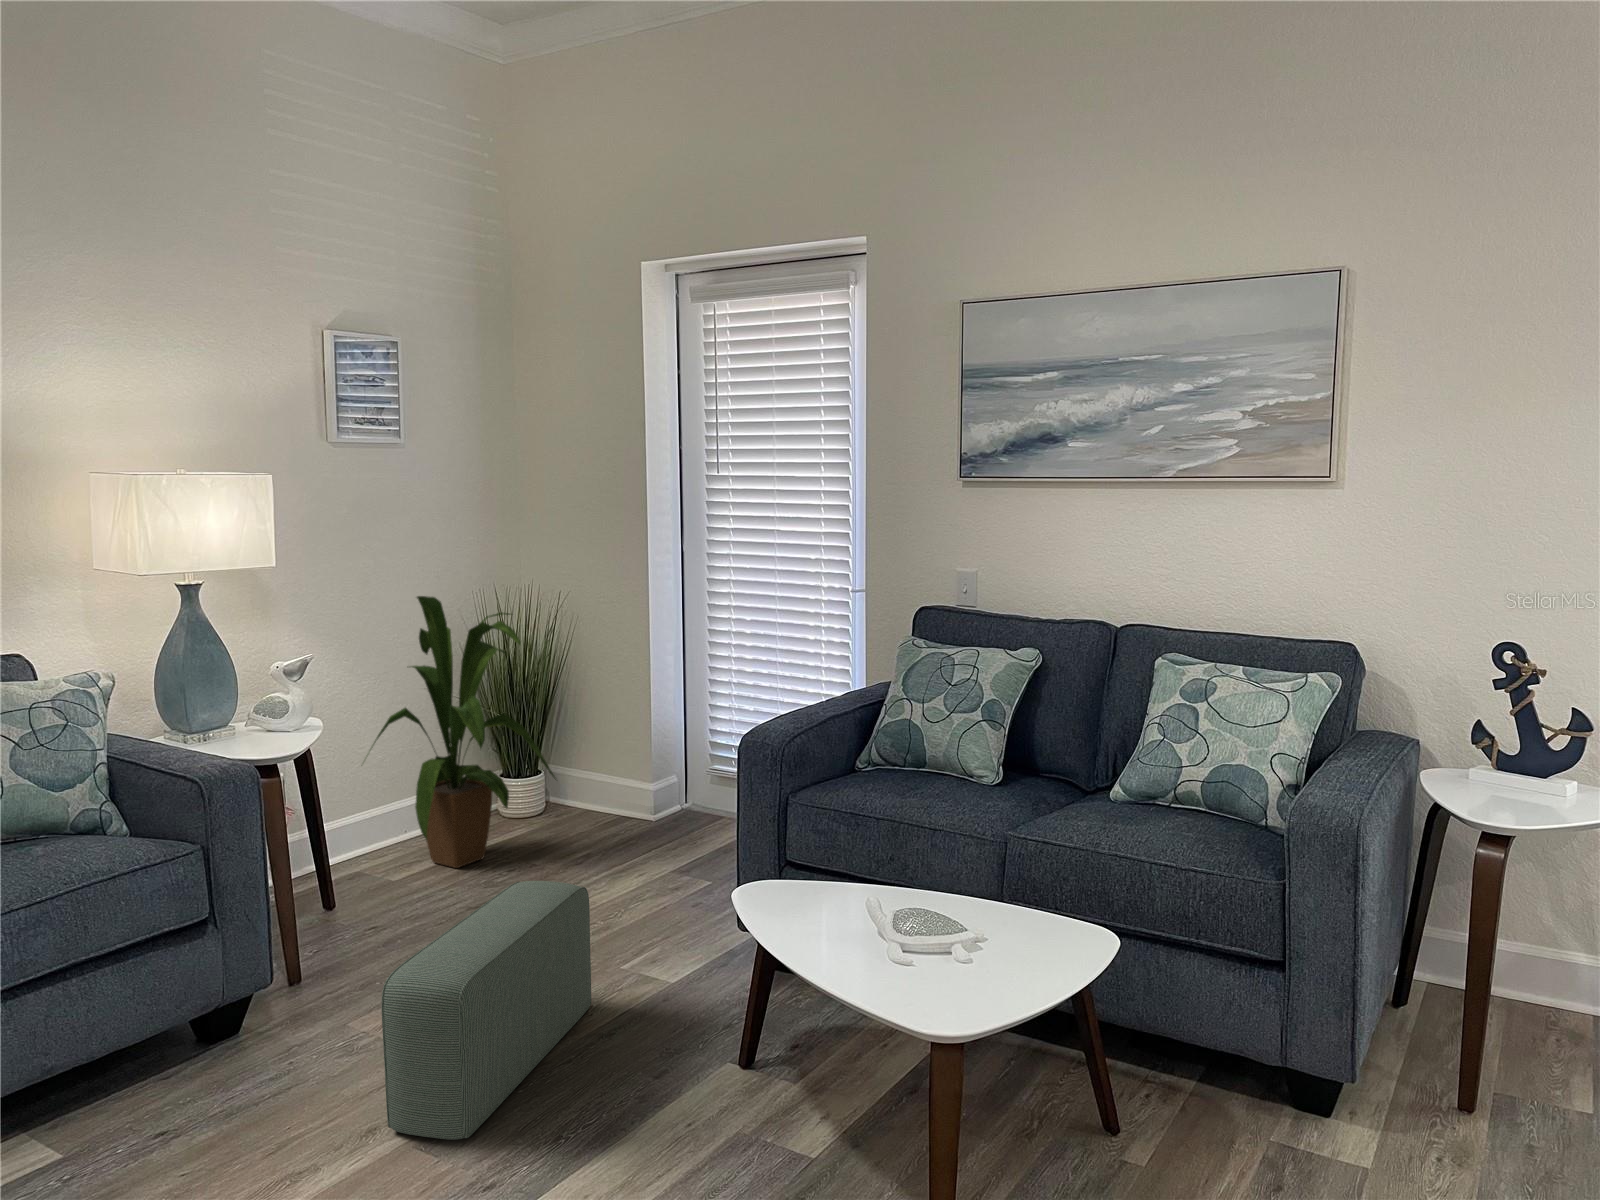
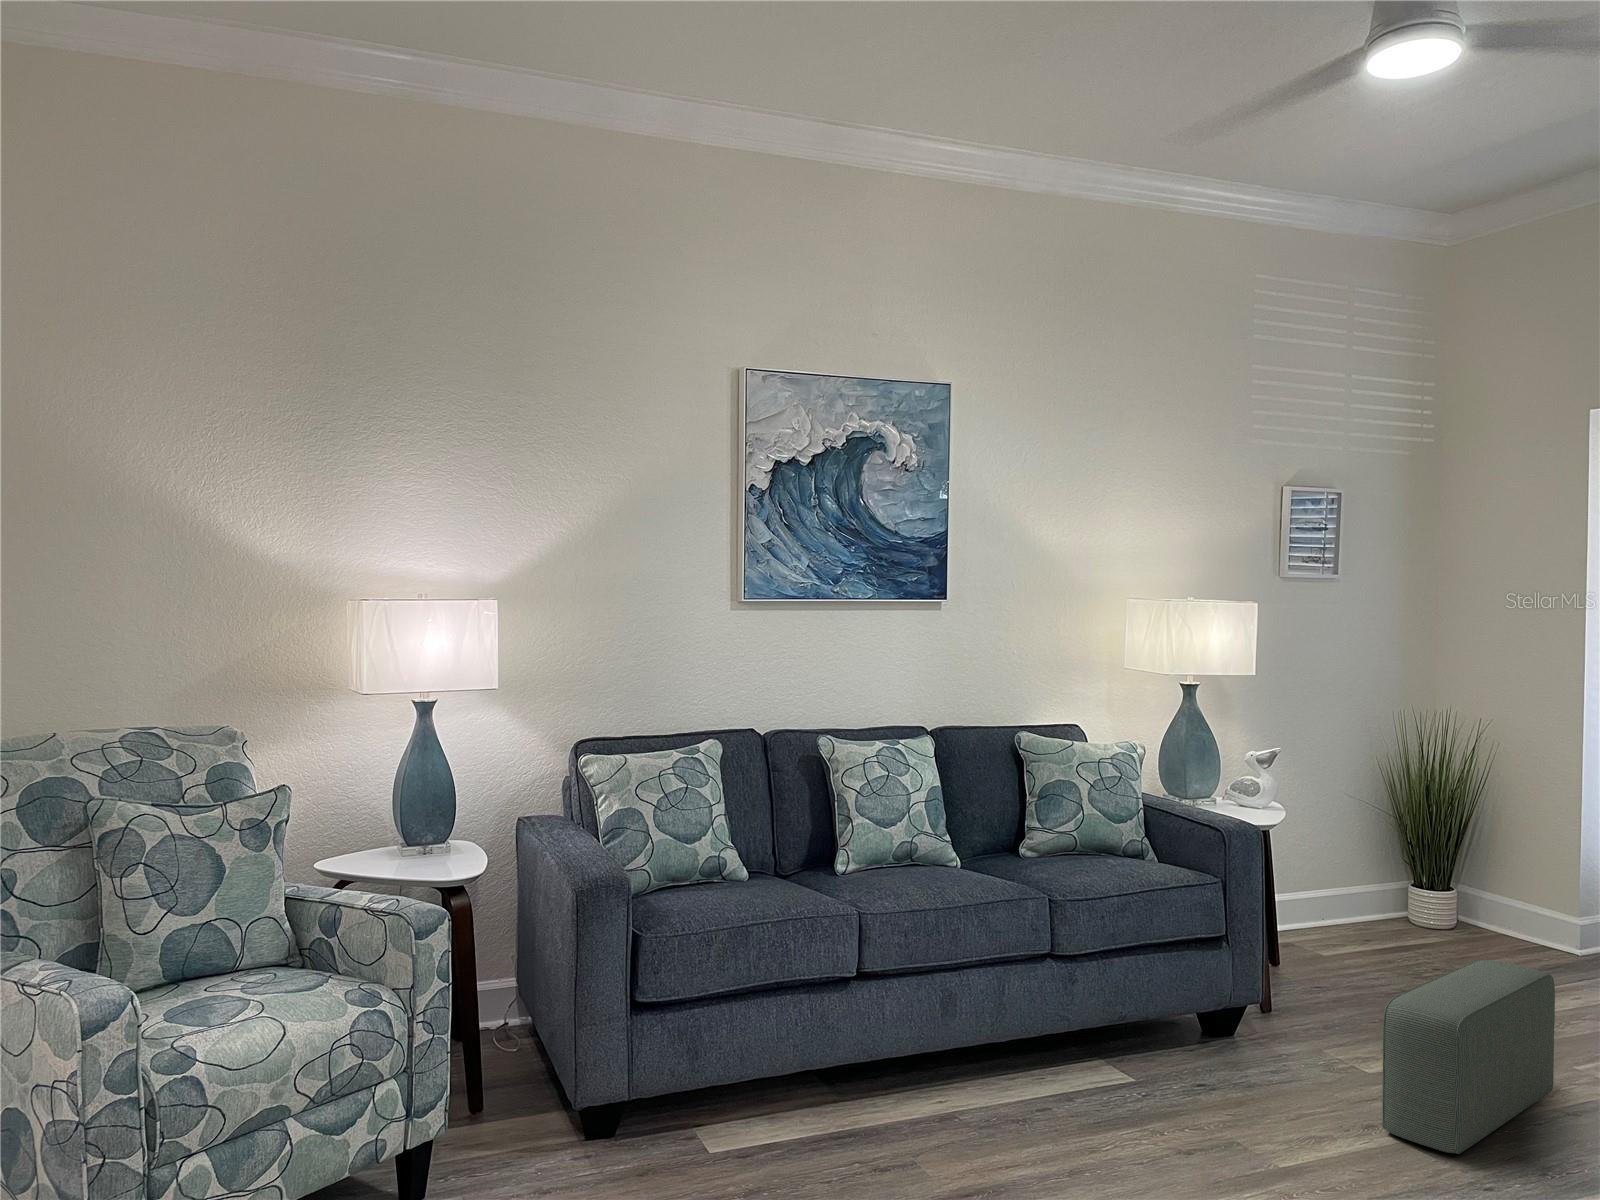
house plant: present [374,596,556,868] -> none [1296,709,1484,957]

